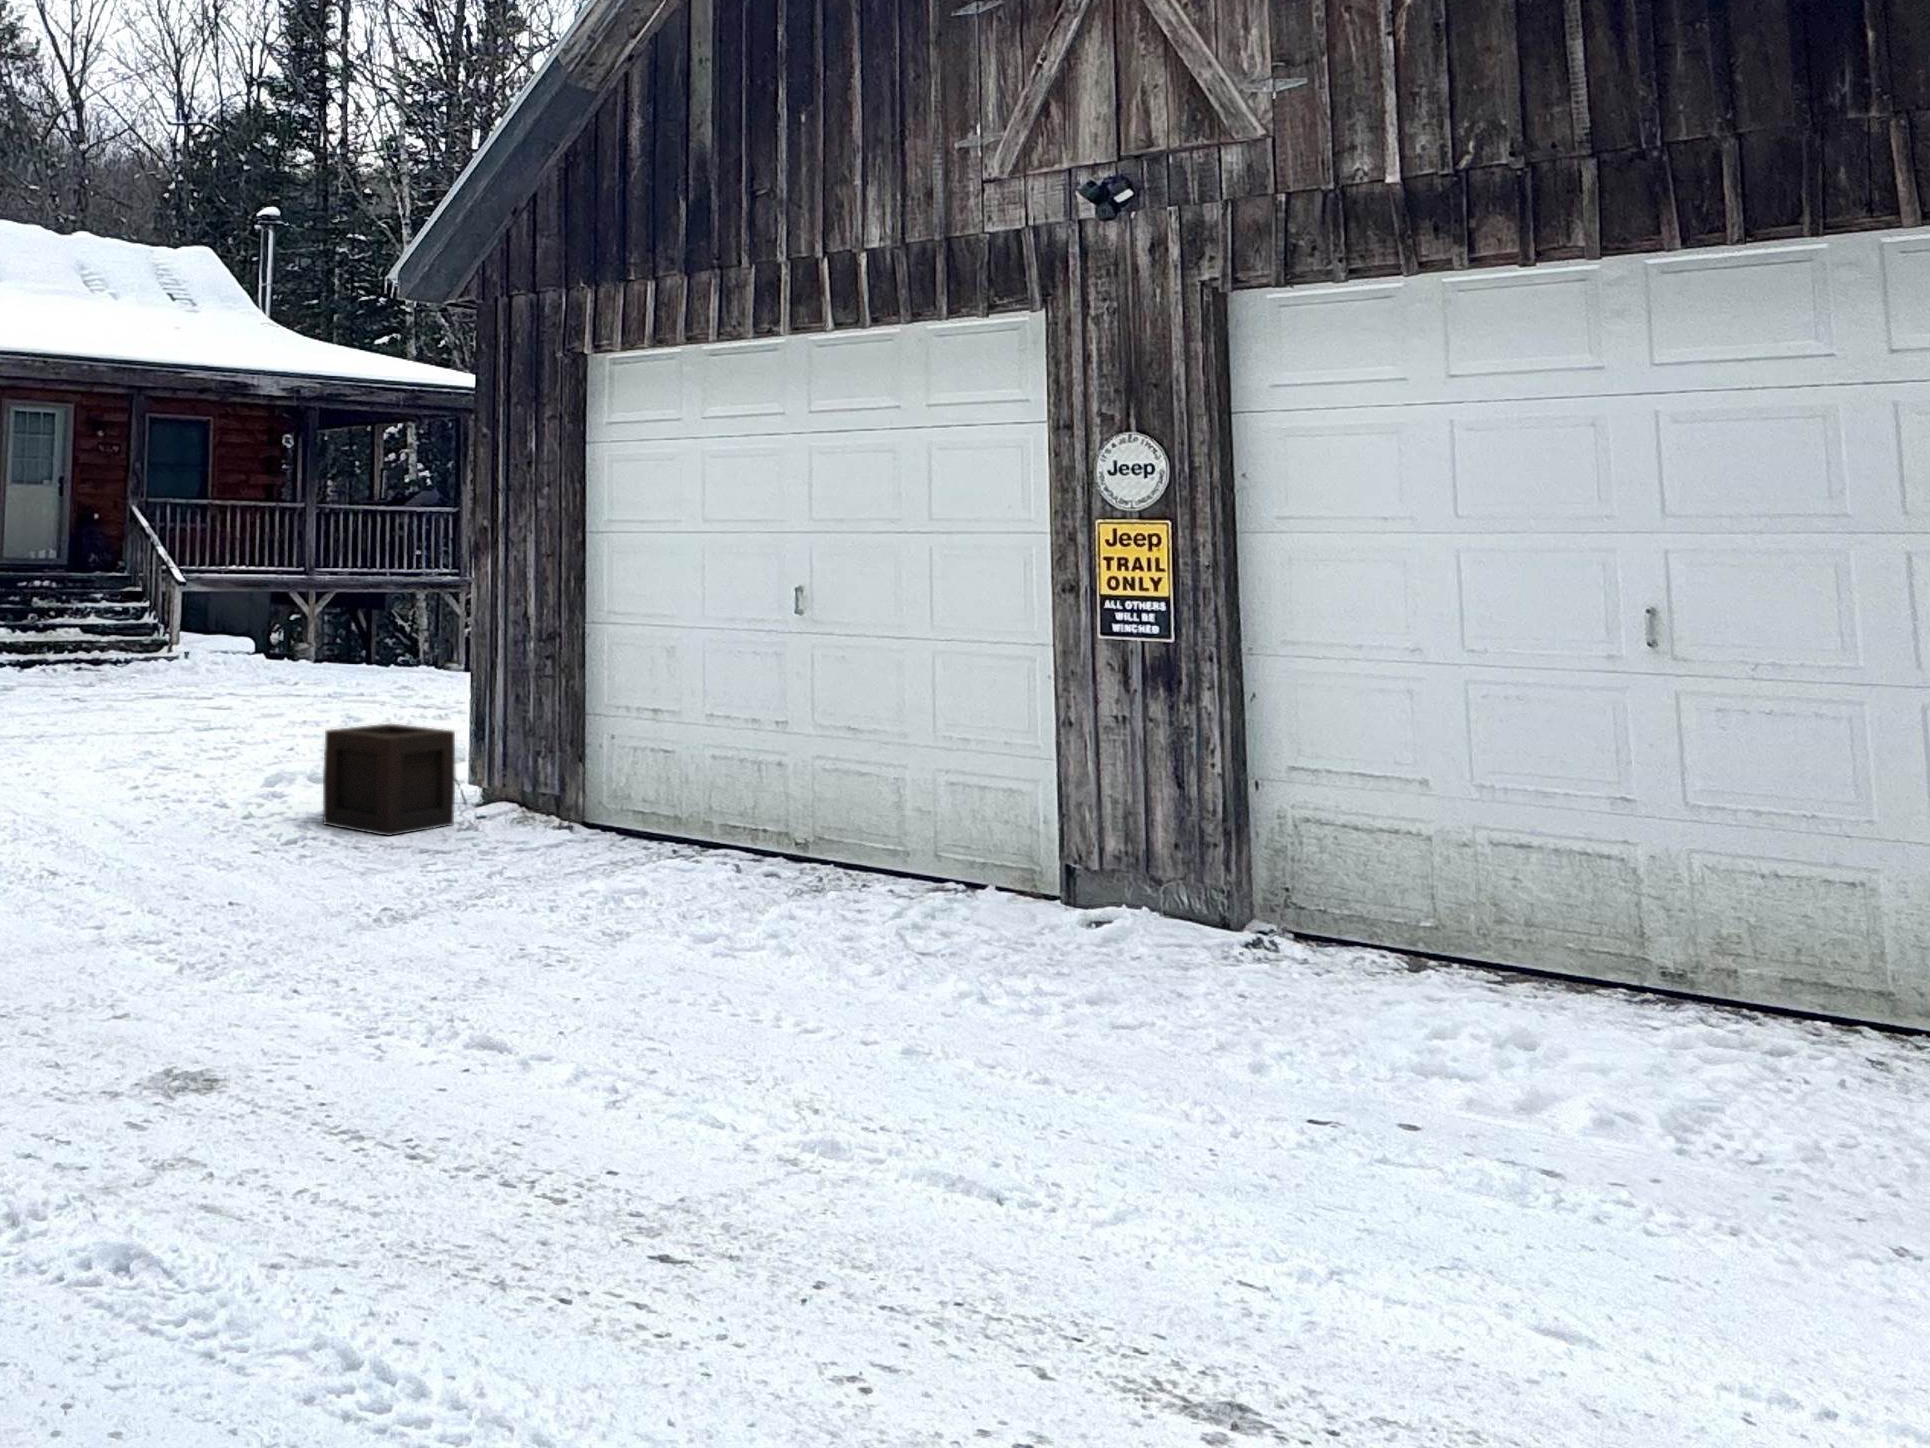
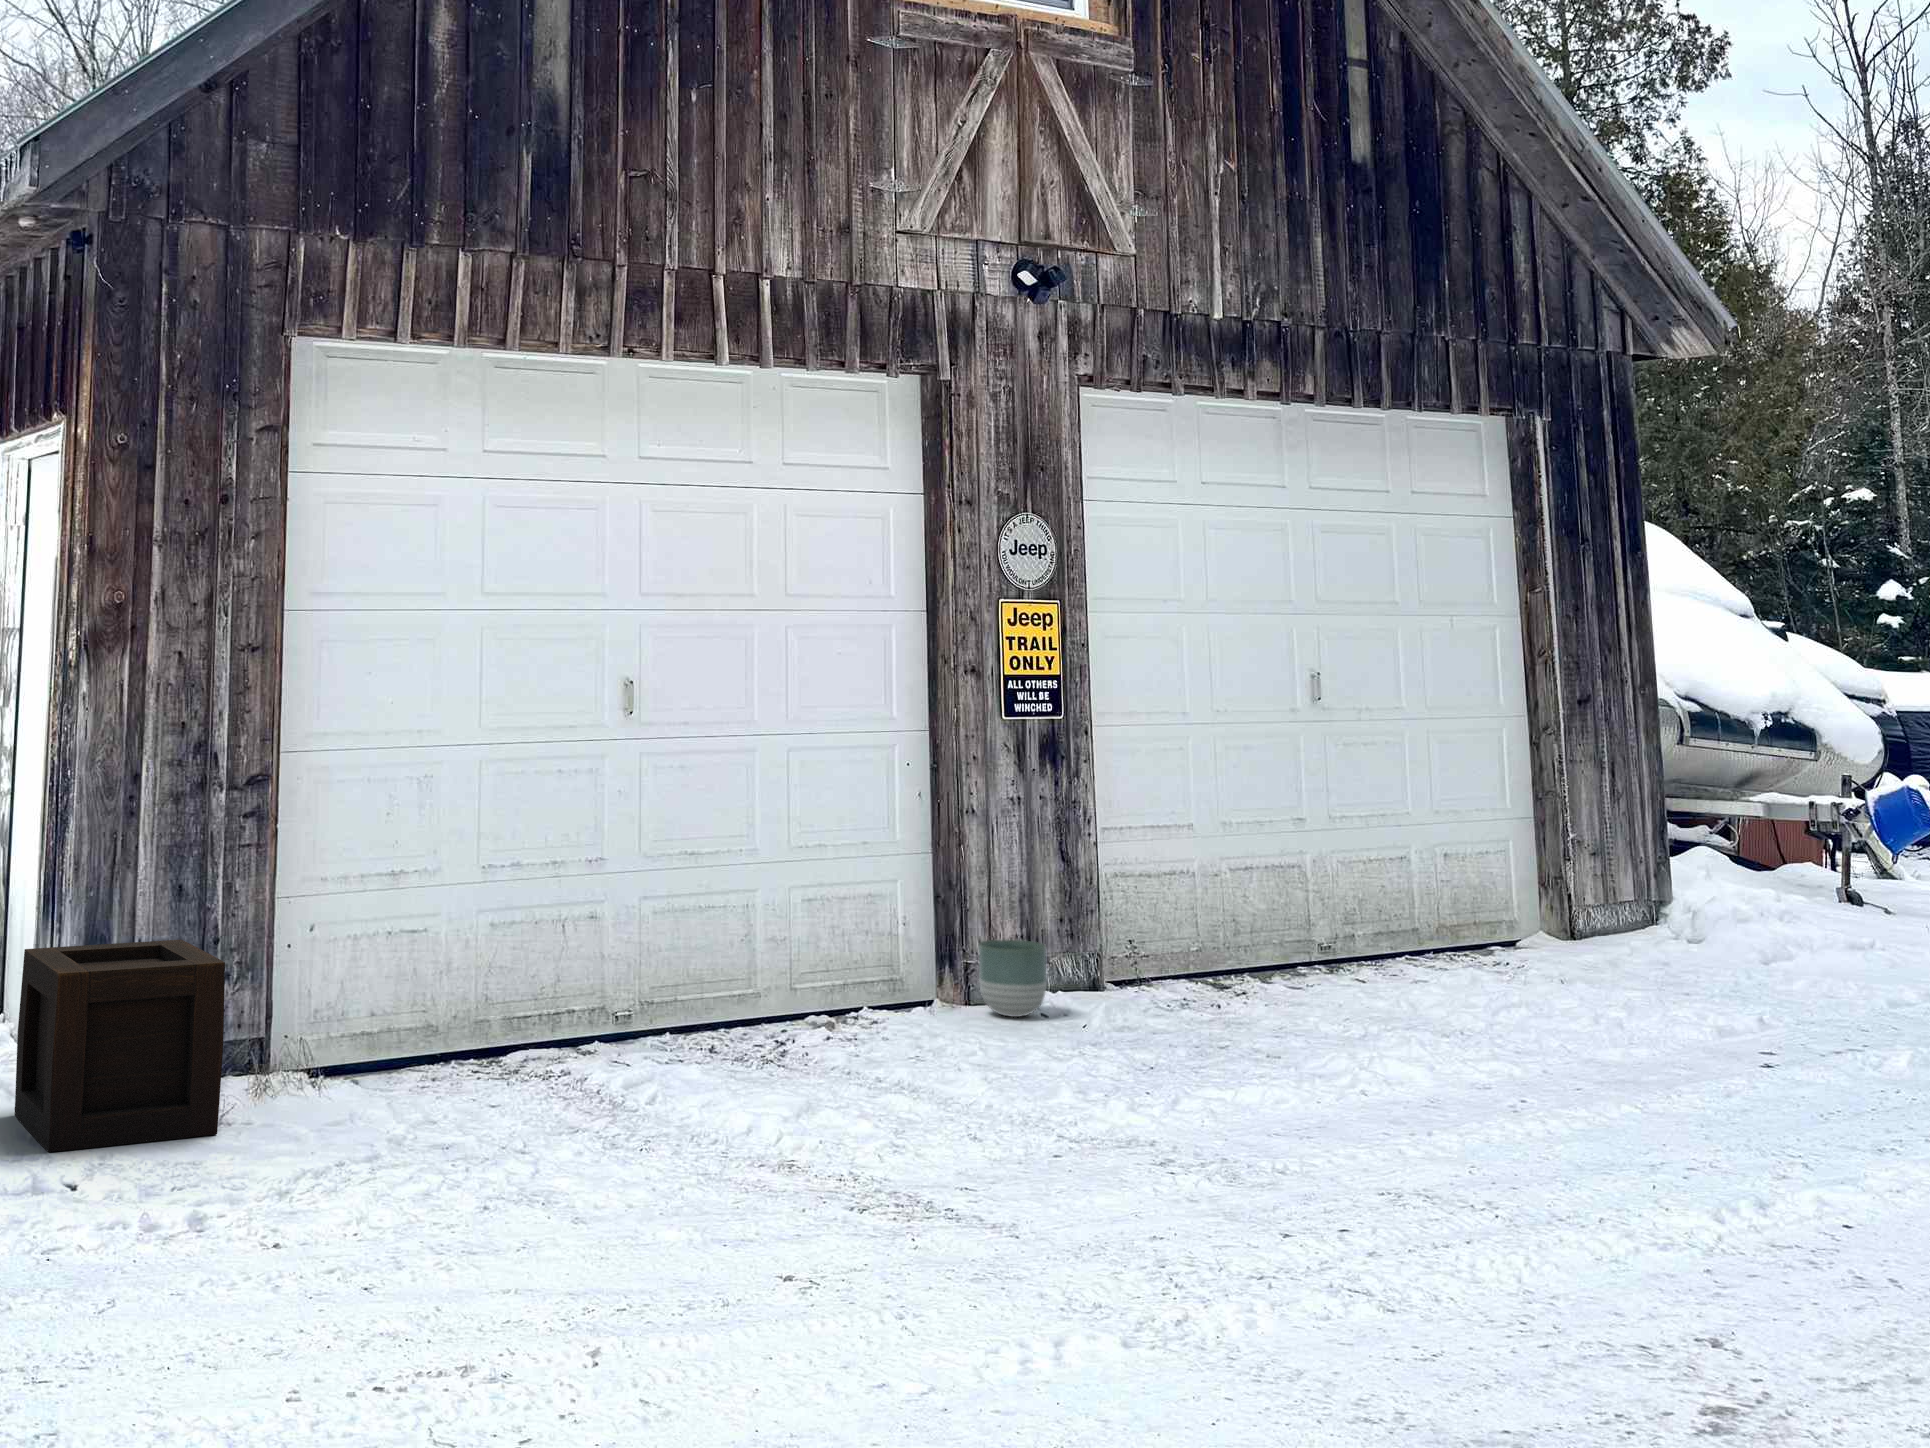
planter: none [1029,849,1098,924] -> present [978,940,1046,1017]

